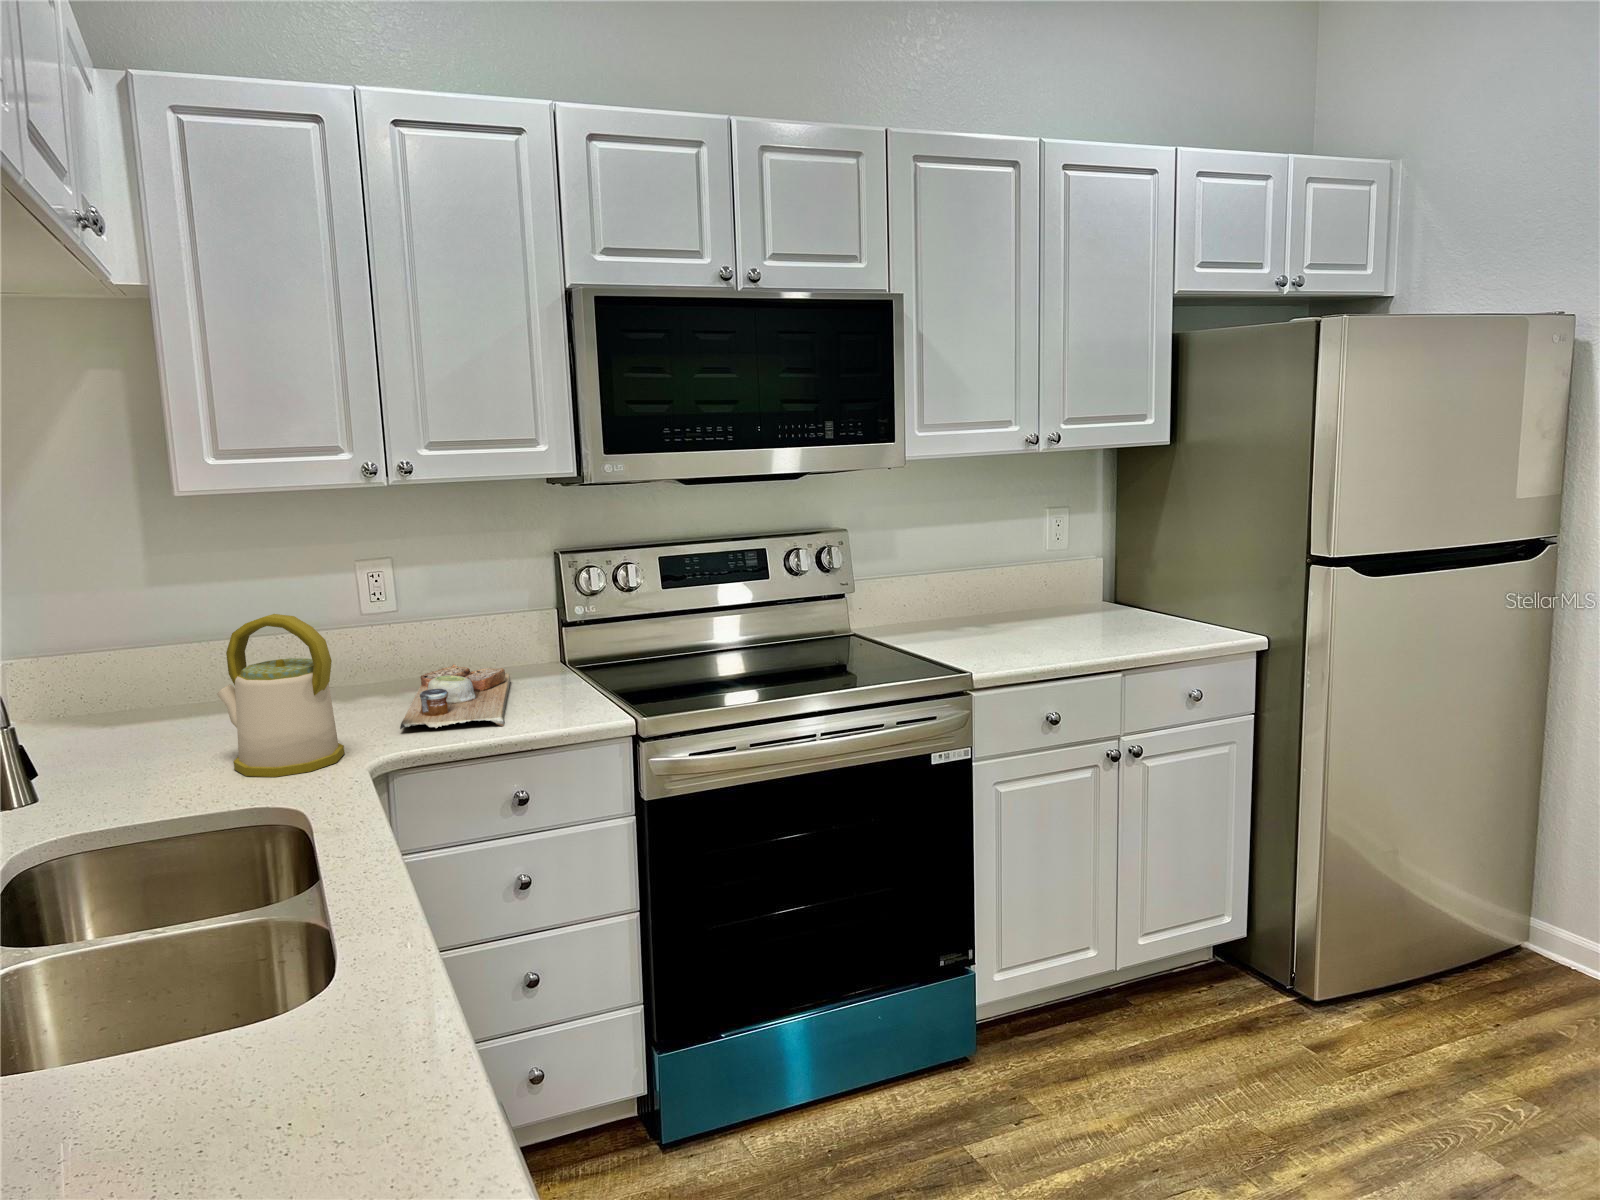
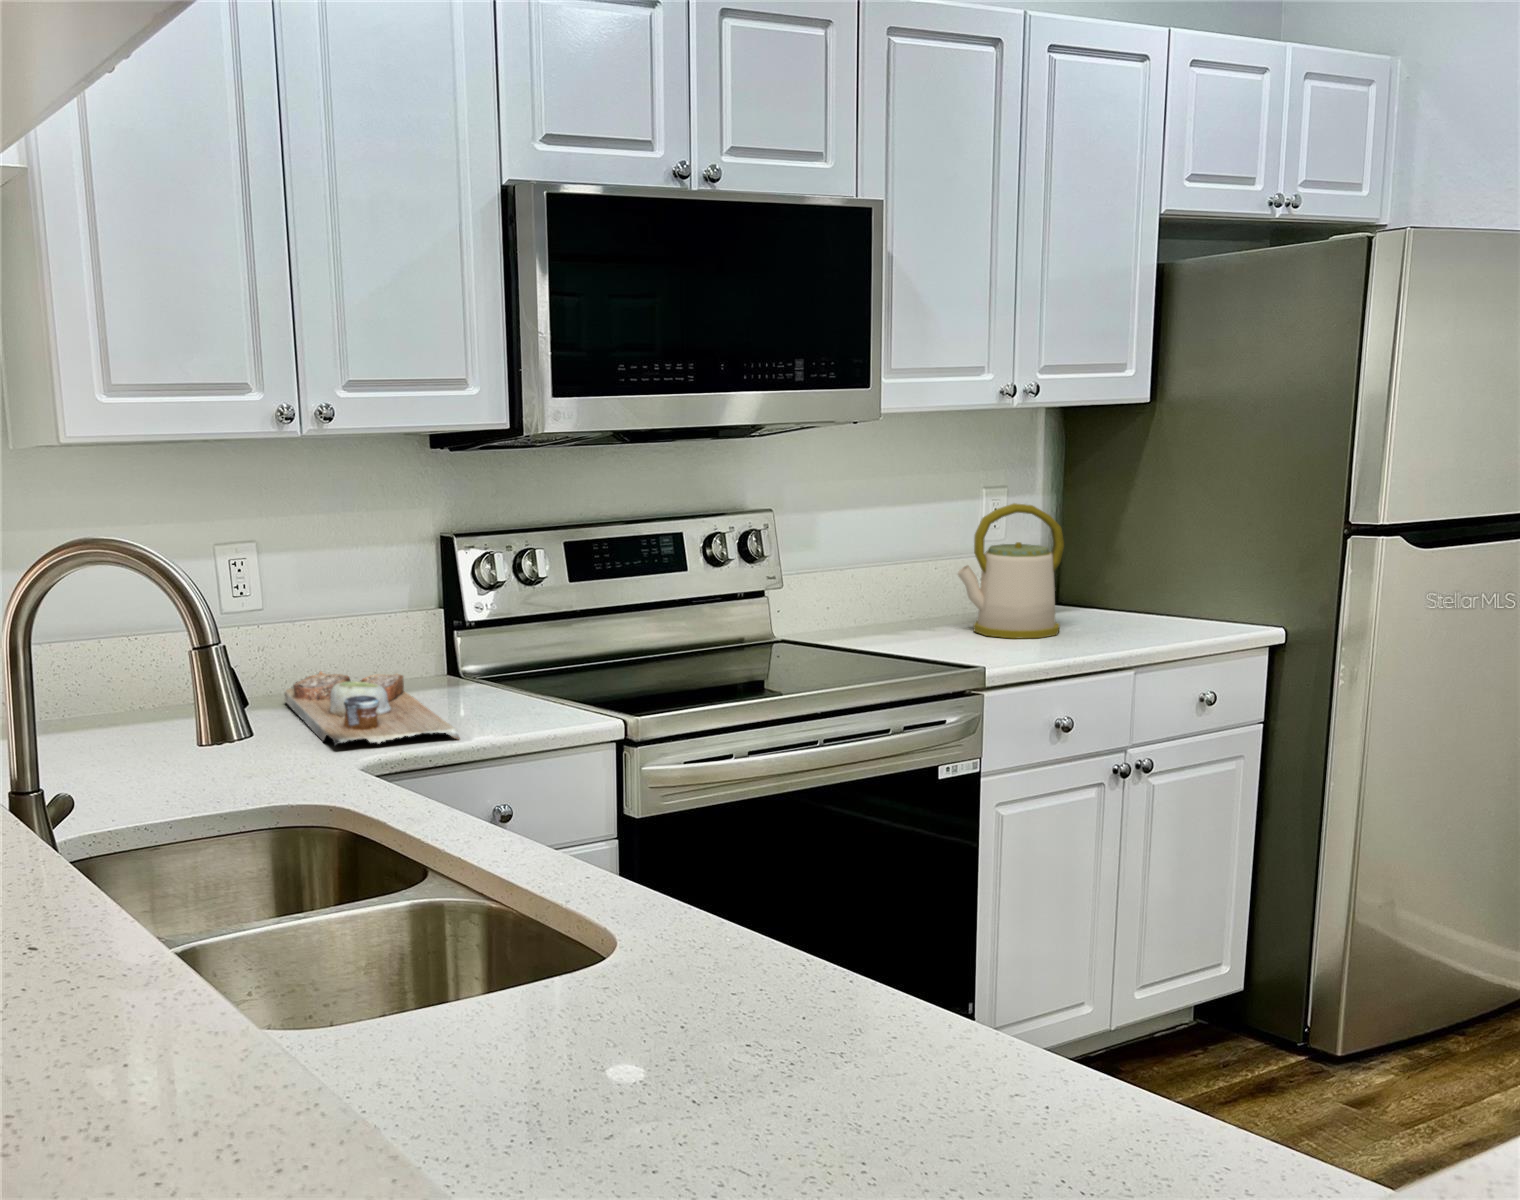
kettle: present [217,614,345,777] -> present [958,503,1065,639]

